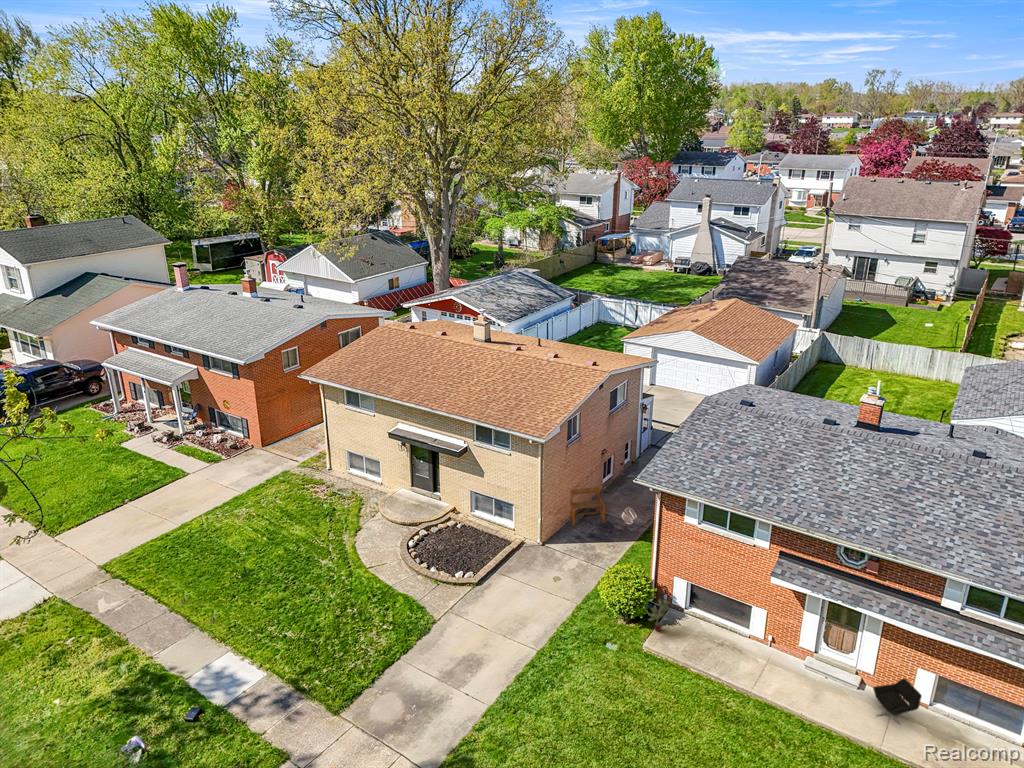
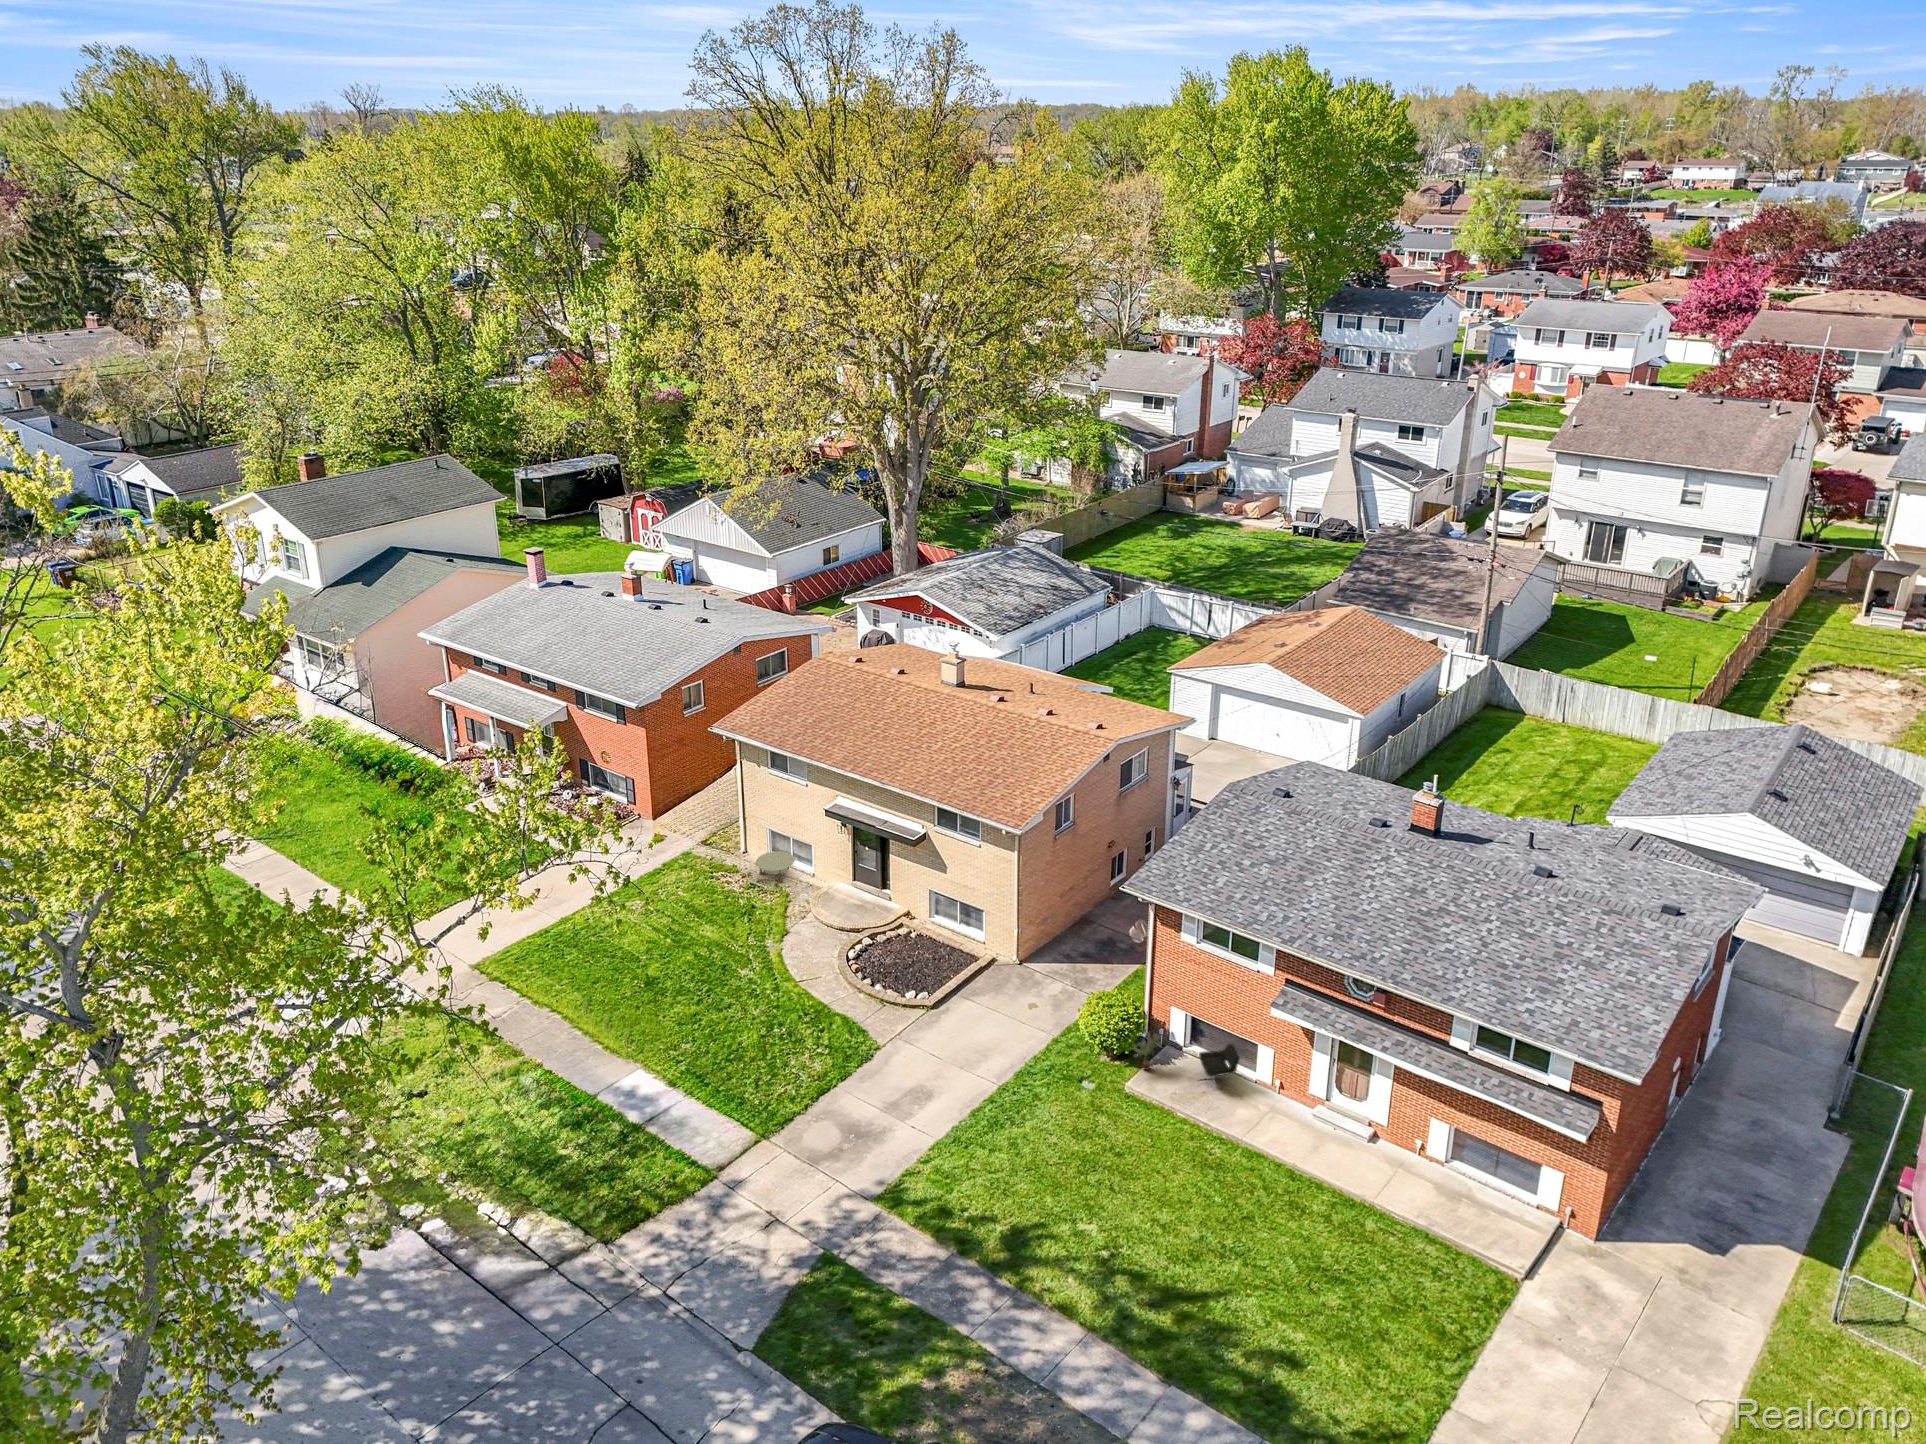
round table: none [337,467,366,490] -> present [756,851,795,883]
bench: present [569,487,605,525] -> none [1059,892,1106,941]
lounge chair: present [873,679,922,724] -> present [1199,1044,1240,1086]

